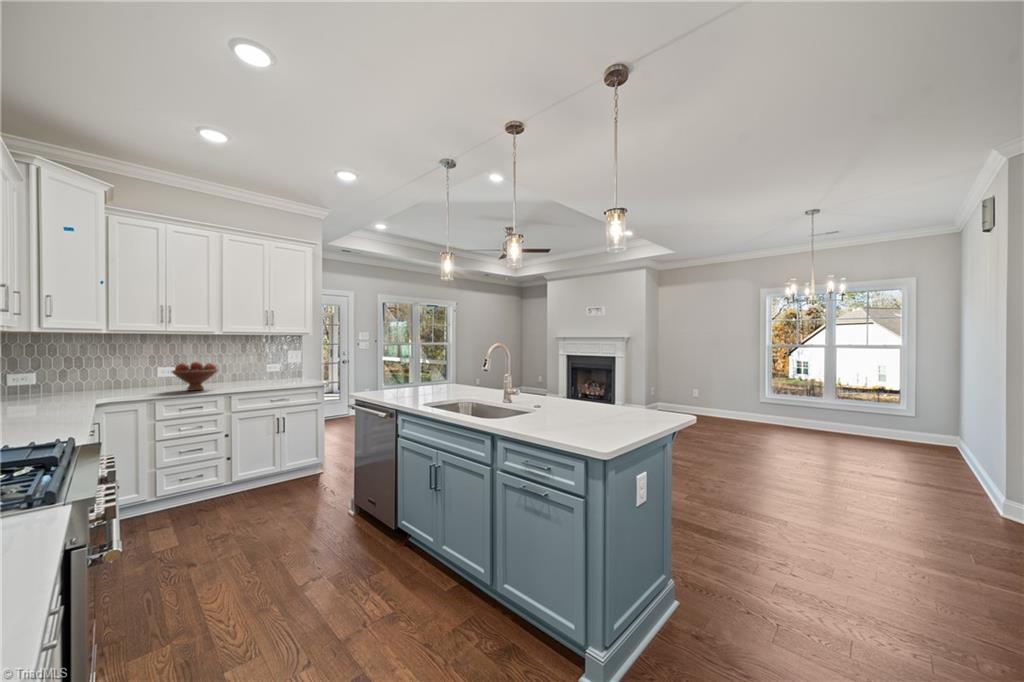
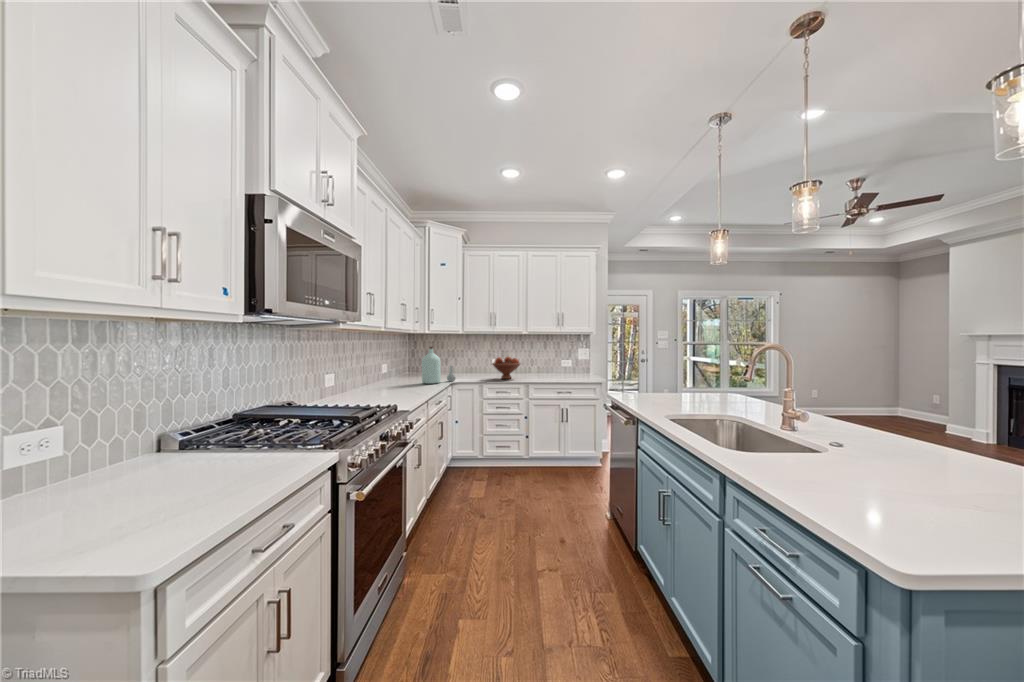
bottle: none [40,350,108,406] -> present [422,347,456,384]

